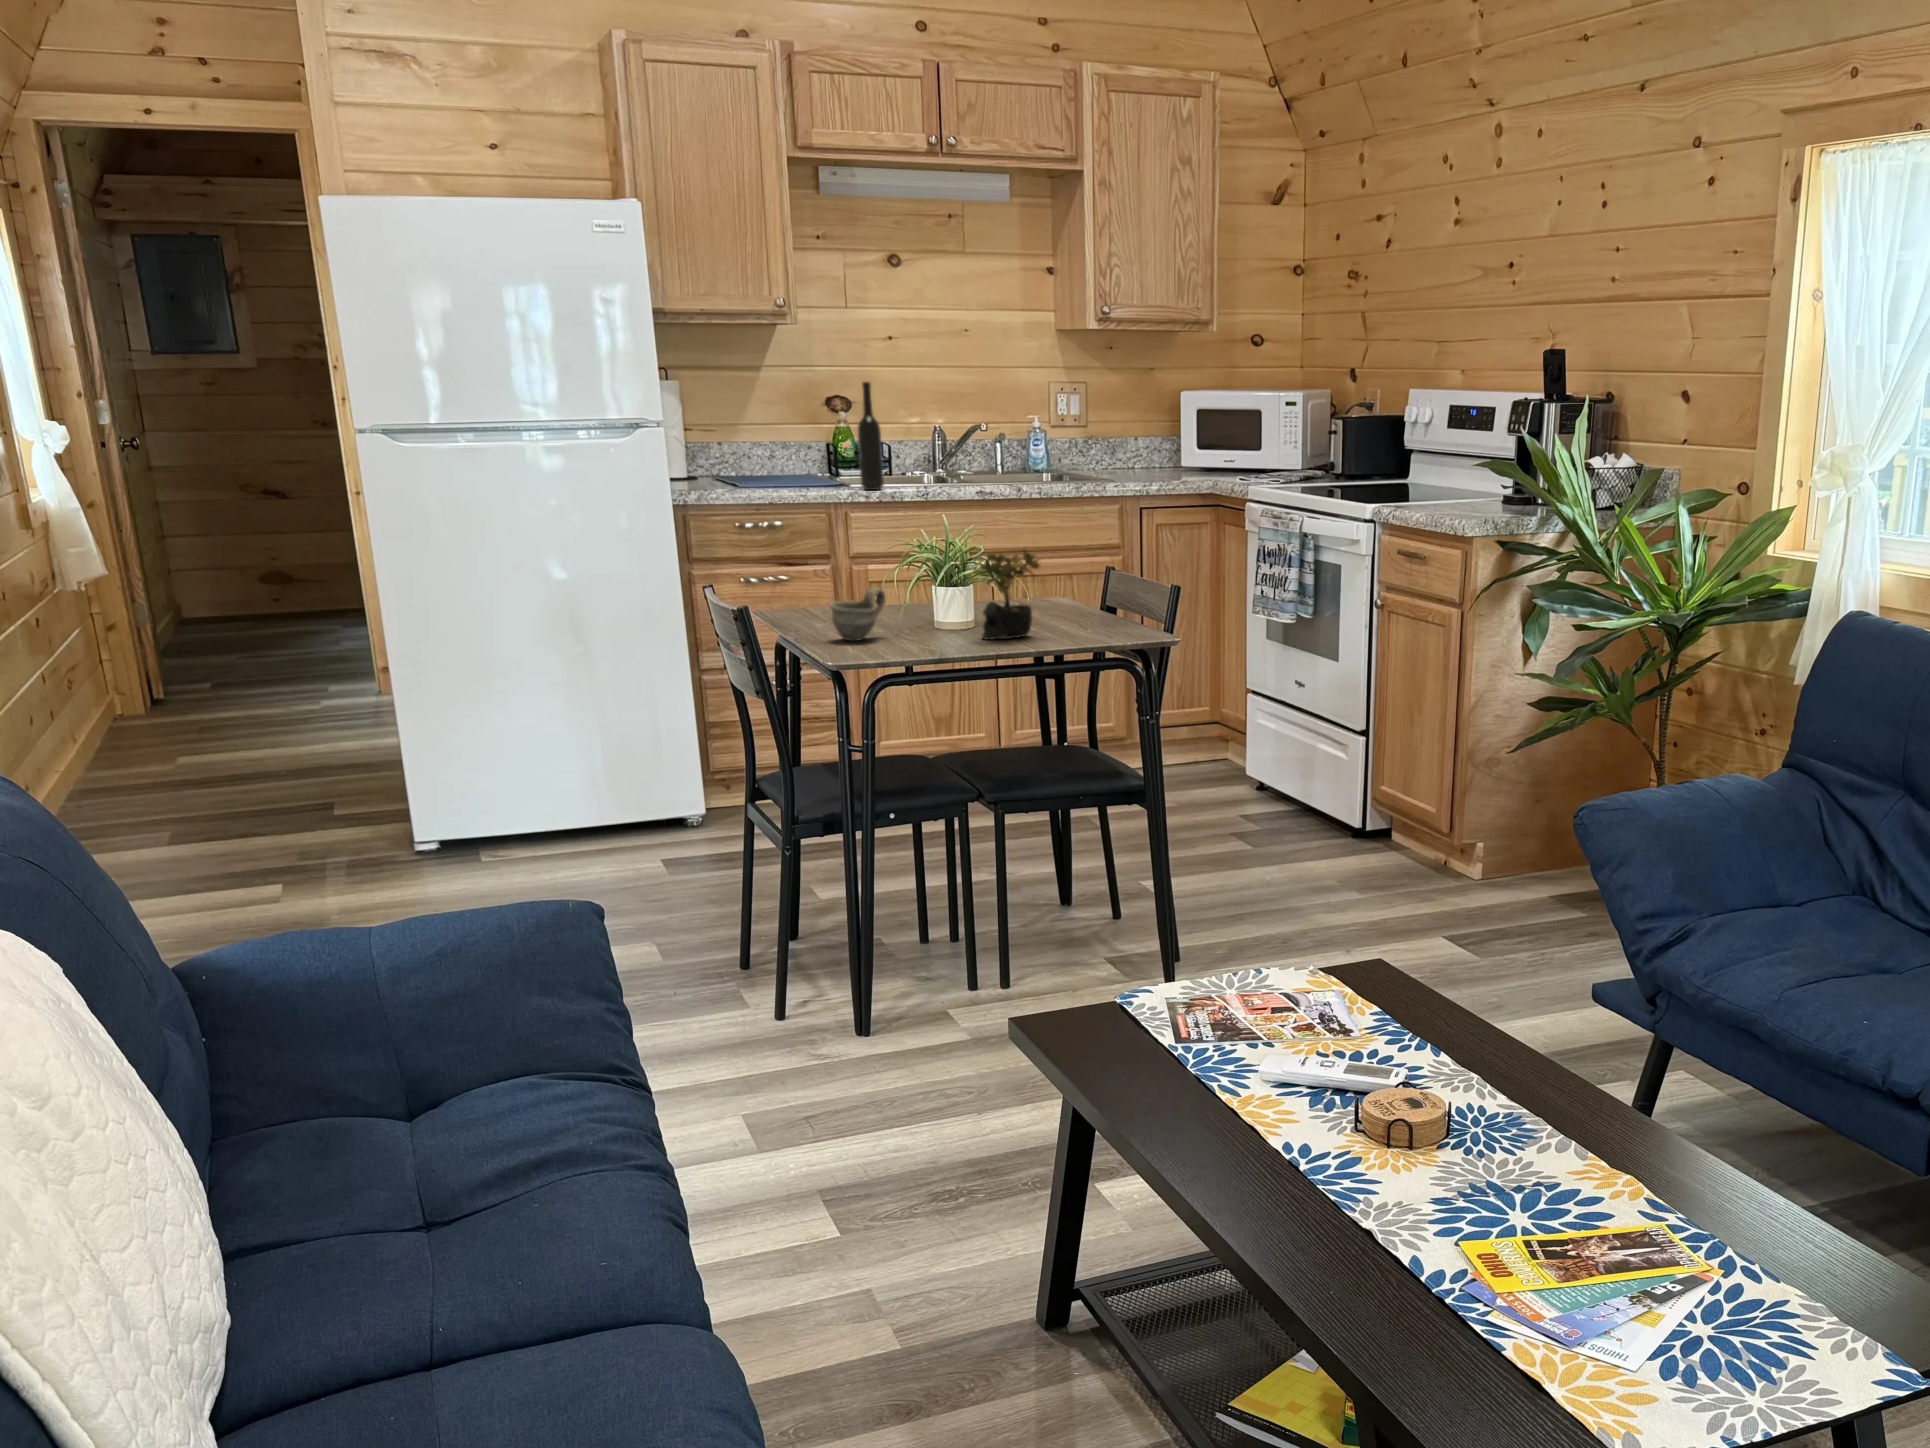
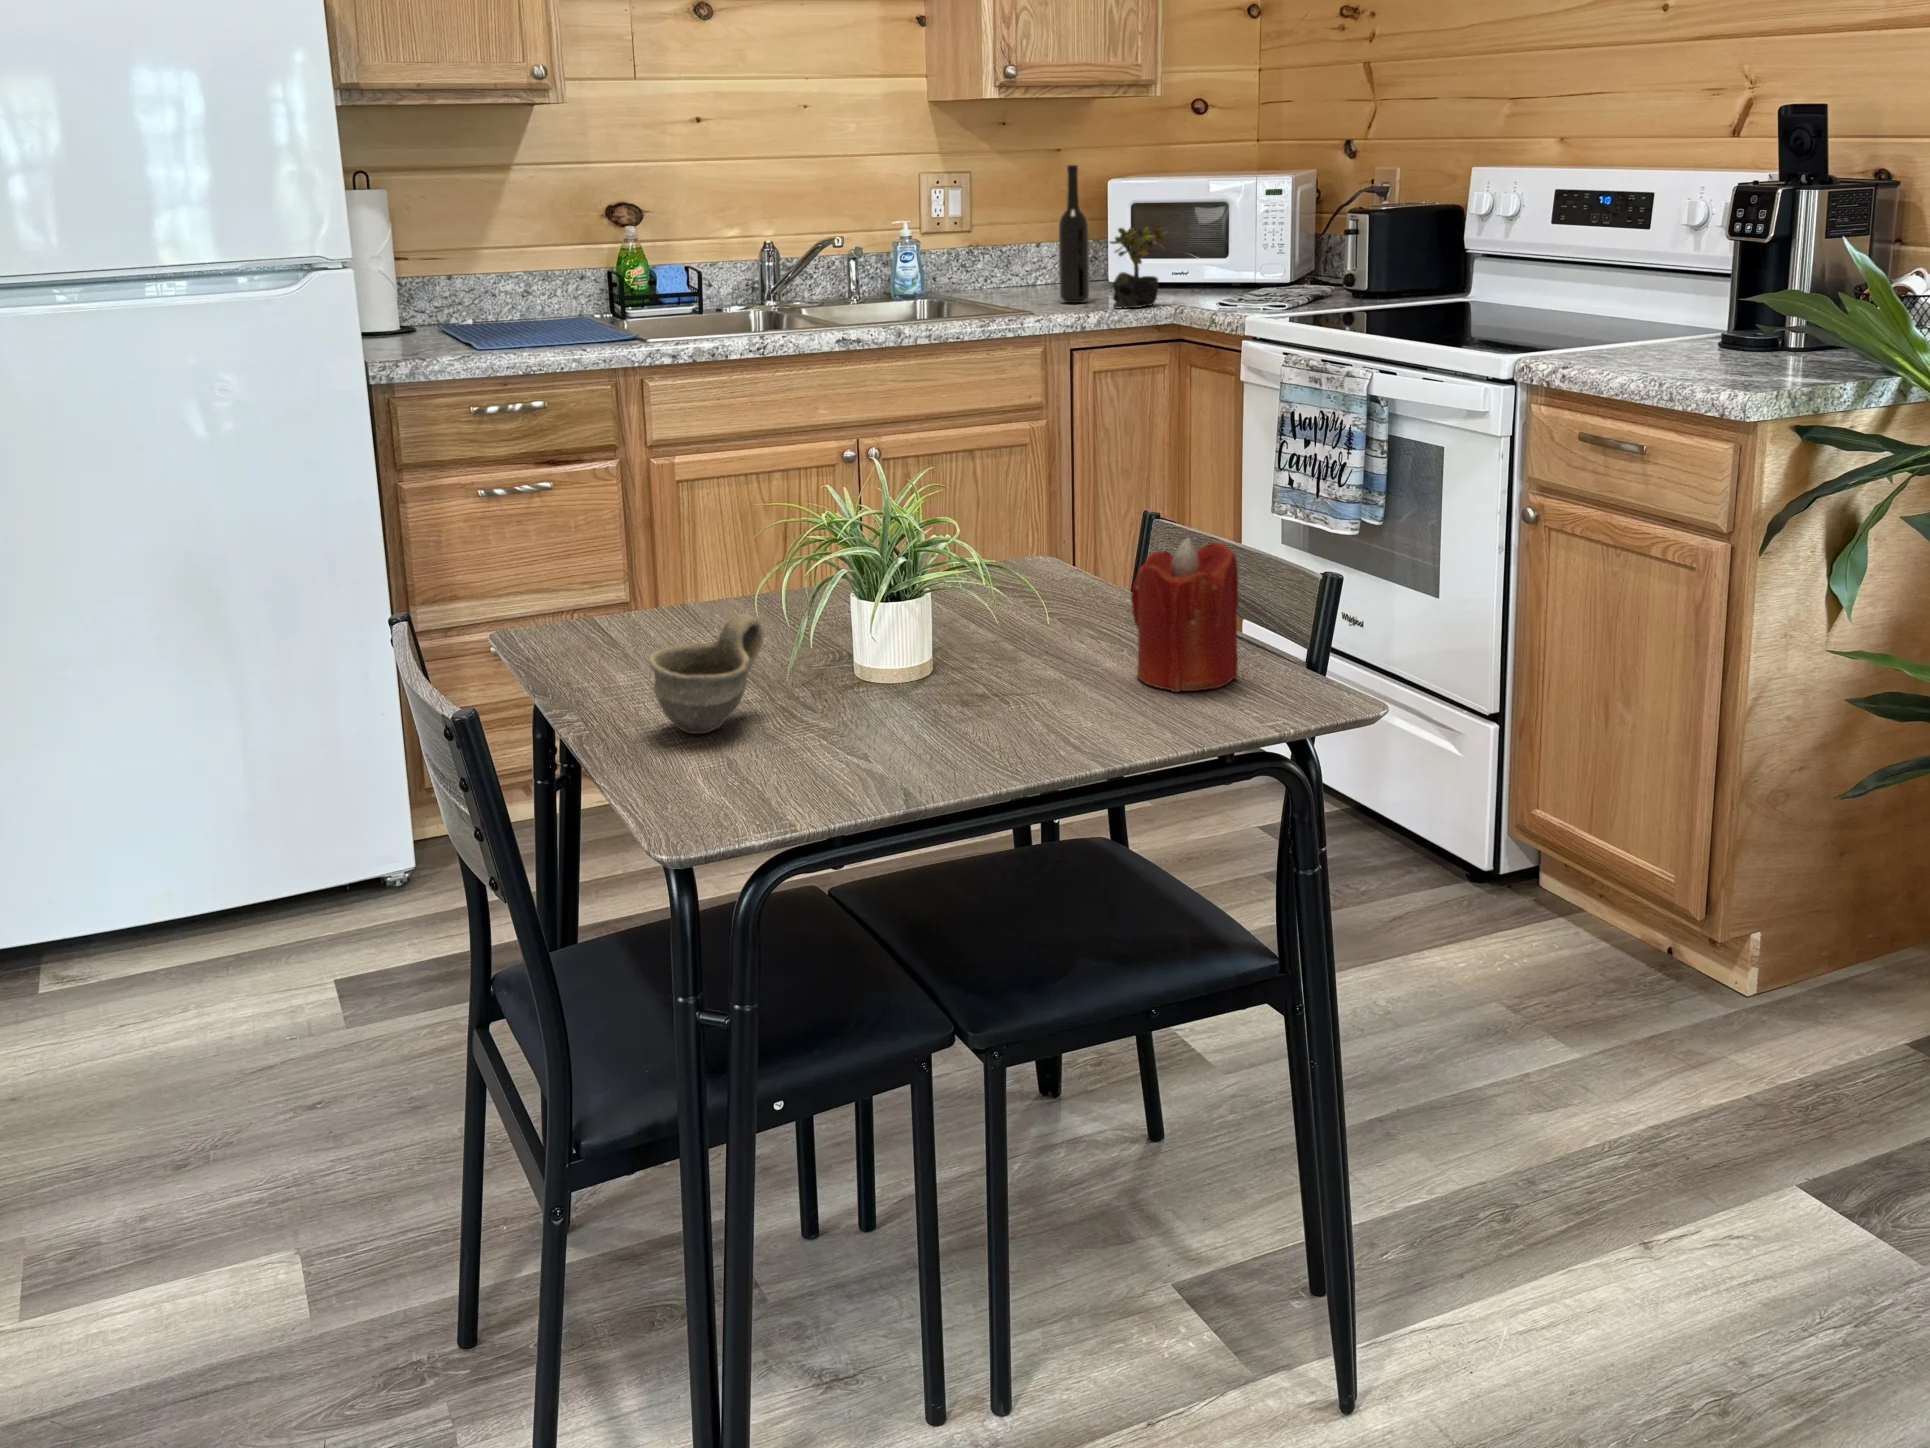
bottle: present [858,382,884,490] -> present [1059,165,1090,303]
succulent plant: present [973,549,1039,640] -> present [1110,225,1168,309]
candle: none [1072,560,1124,636] -> present [1131,538,1238,692]

